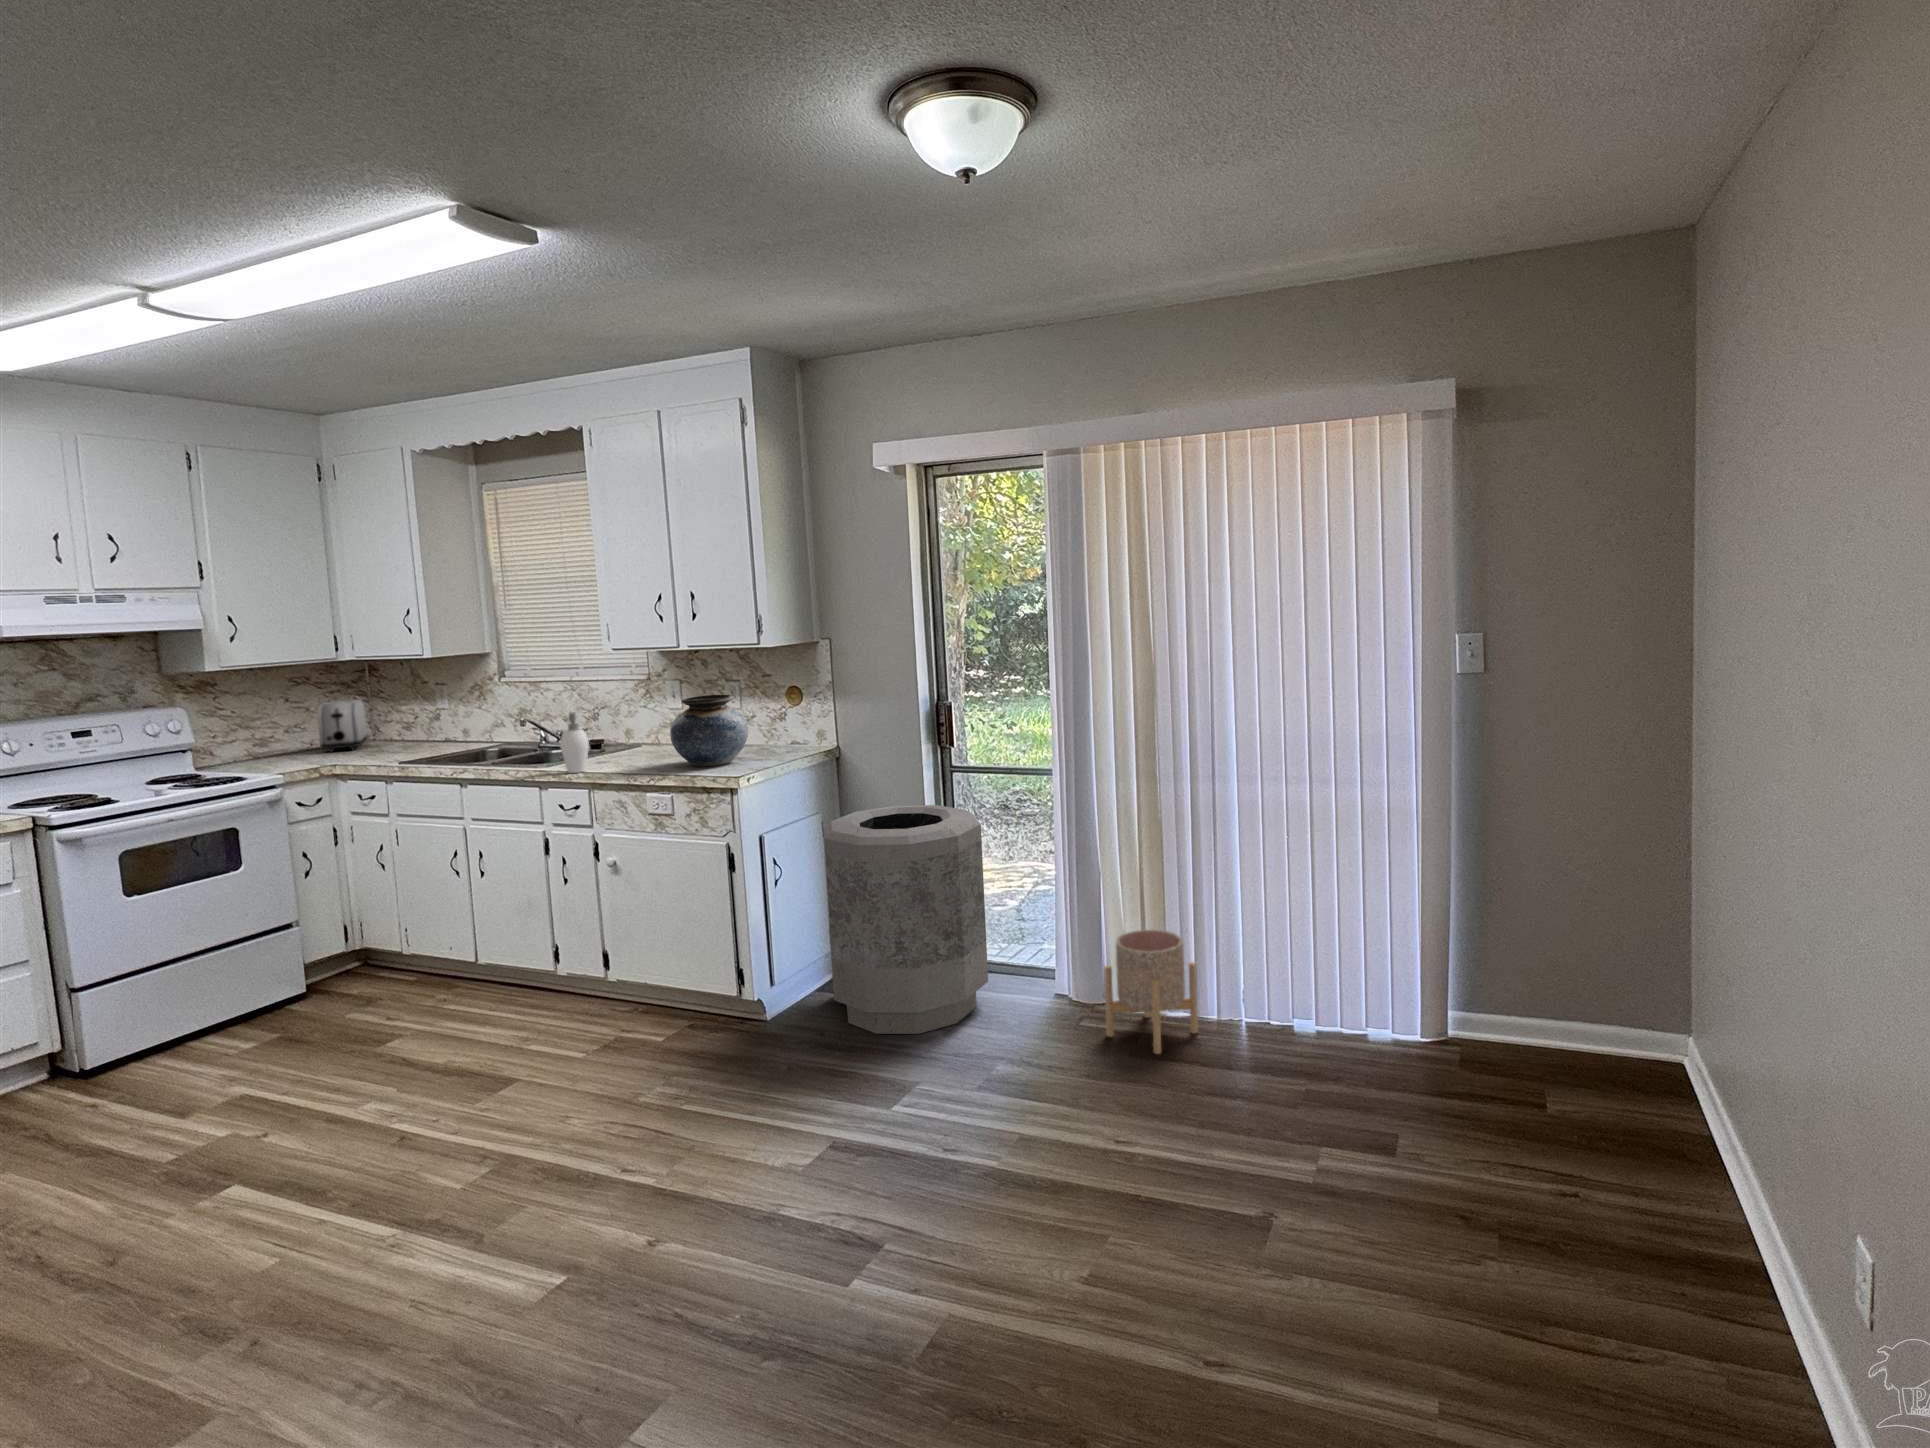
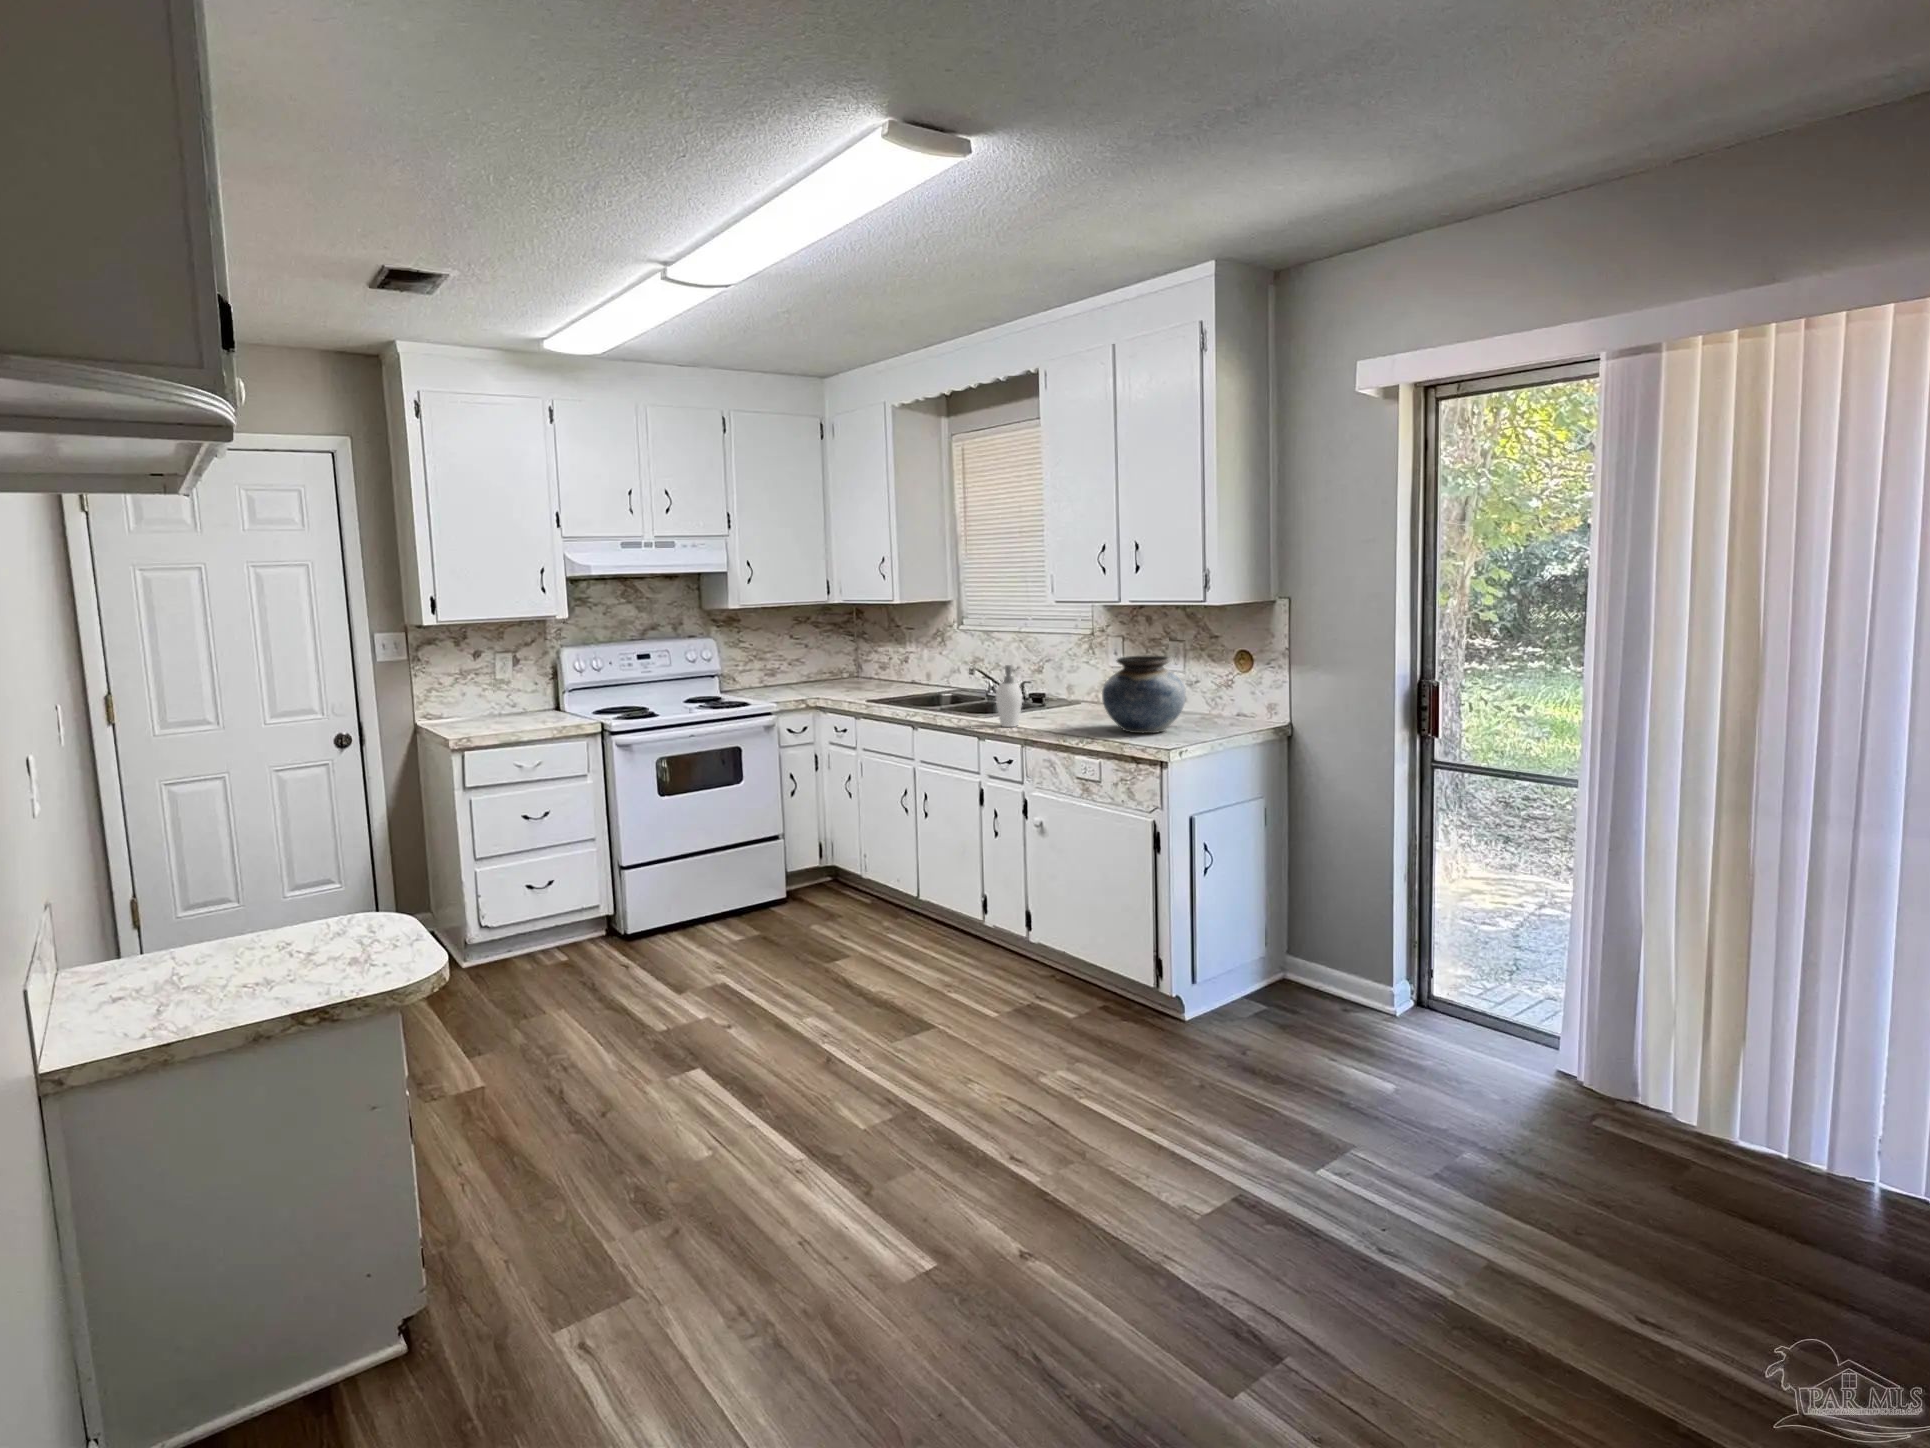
toaster: present [317,700,367,752] -> none [812,640,850,686]
trash can: present [823,805,988,1034] -> none [1261,802,1469,1084]
planter: present [1104,930,1198,1054] -> none [1640,1023,1808,1209]

